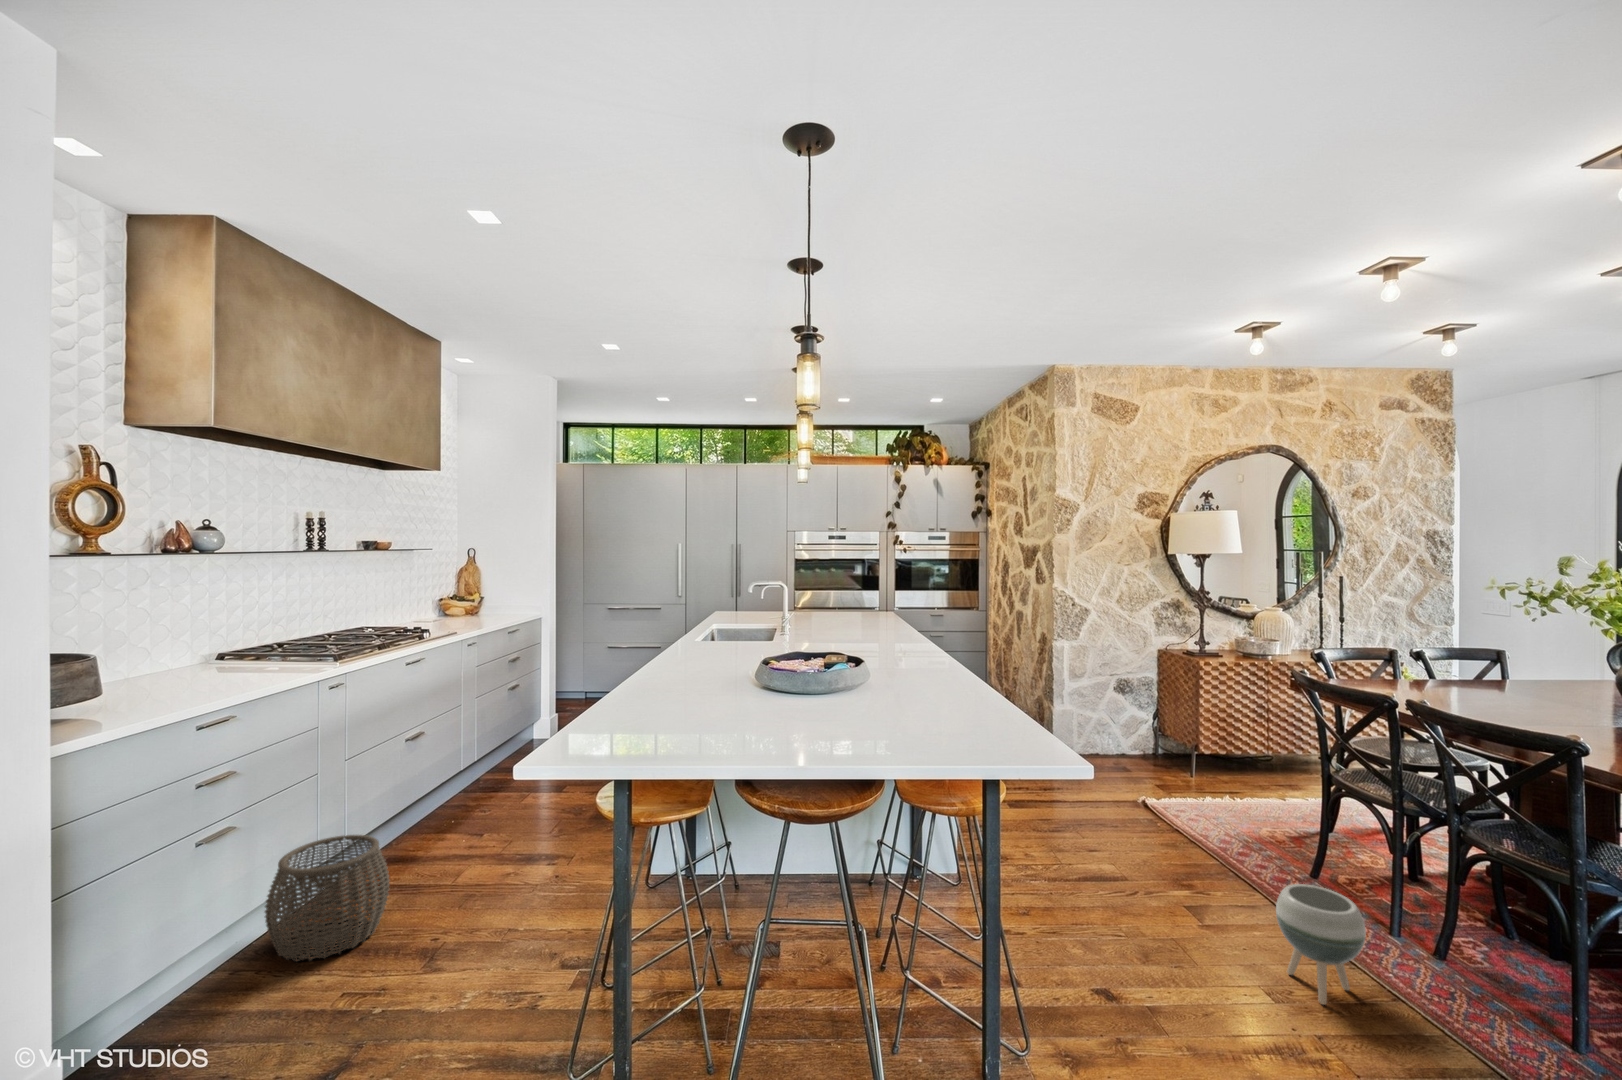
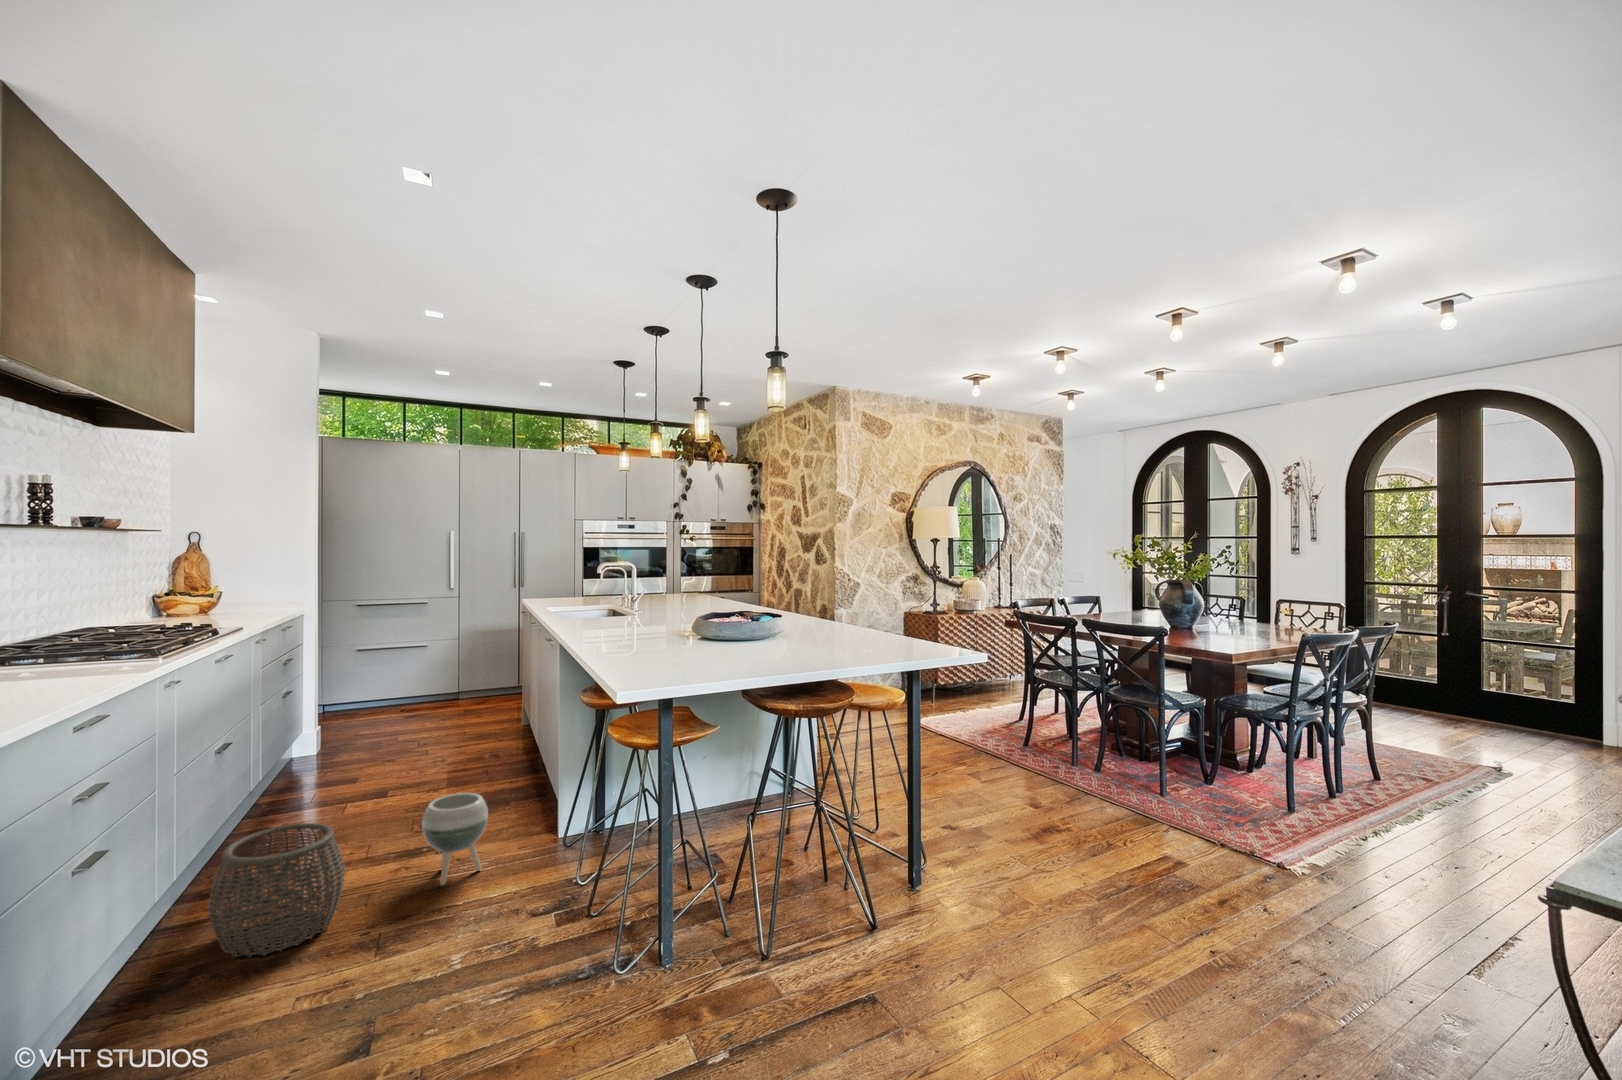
planter: present [1276,884,1366,1005] -> present [422,793,488,885]

